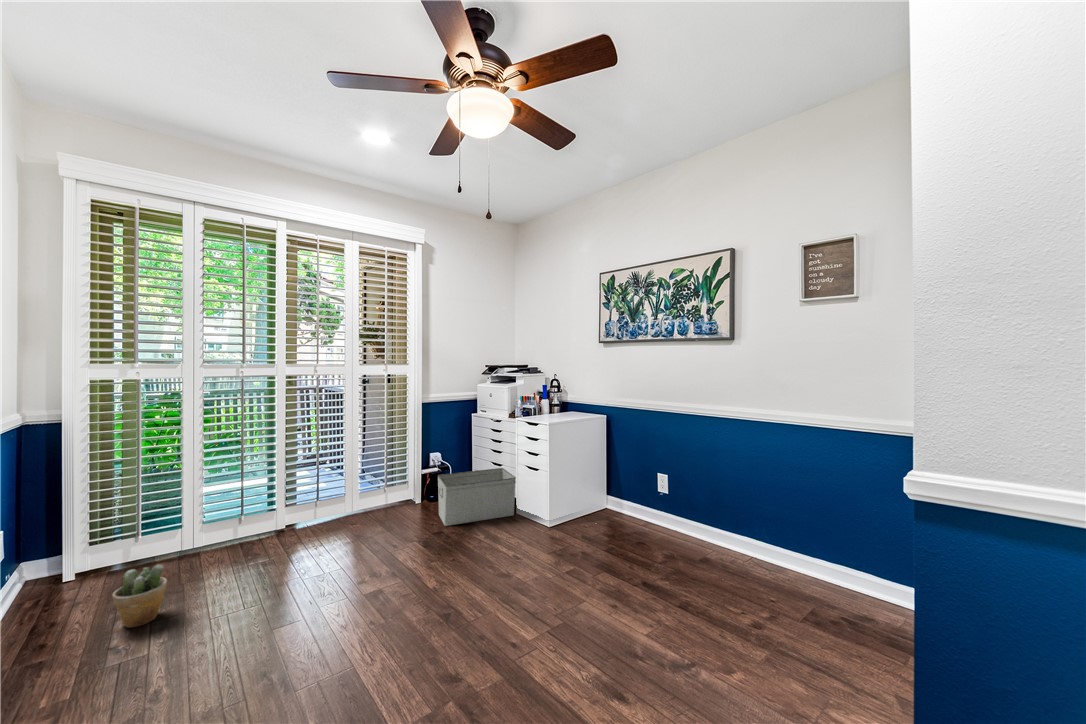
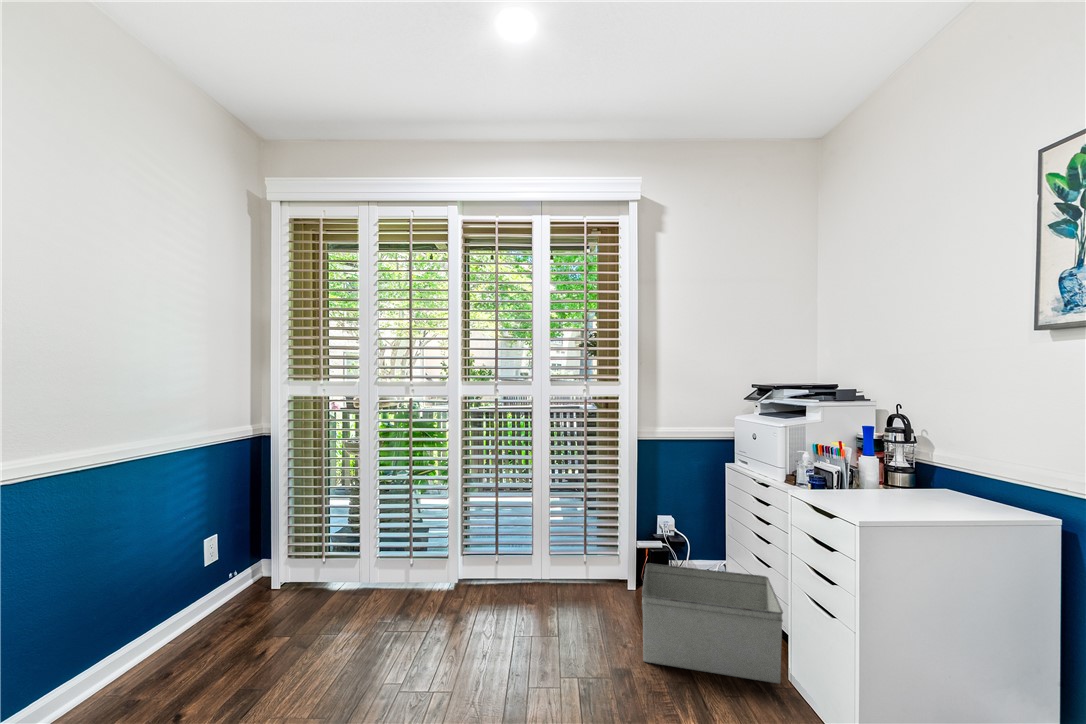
potted plant: present [112,565,167,627] -> none [229,620,282,691]

